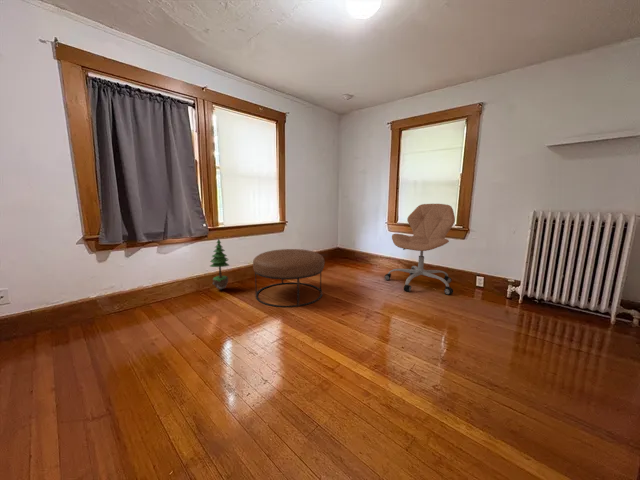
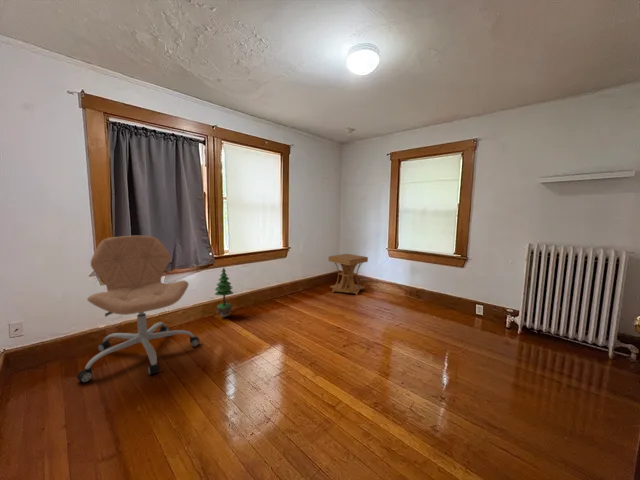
office chair: present [384,204,455,295] -> present [77,236,199,382]
side table: none [327,229,367,270] -> present [328,254,368,295]
ottoman: present [253,249,325,307] -> none [257,277,327,337]

